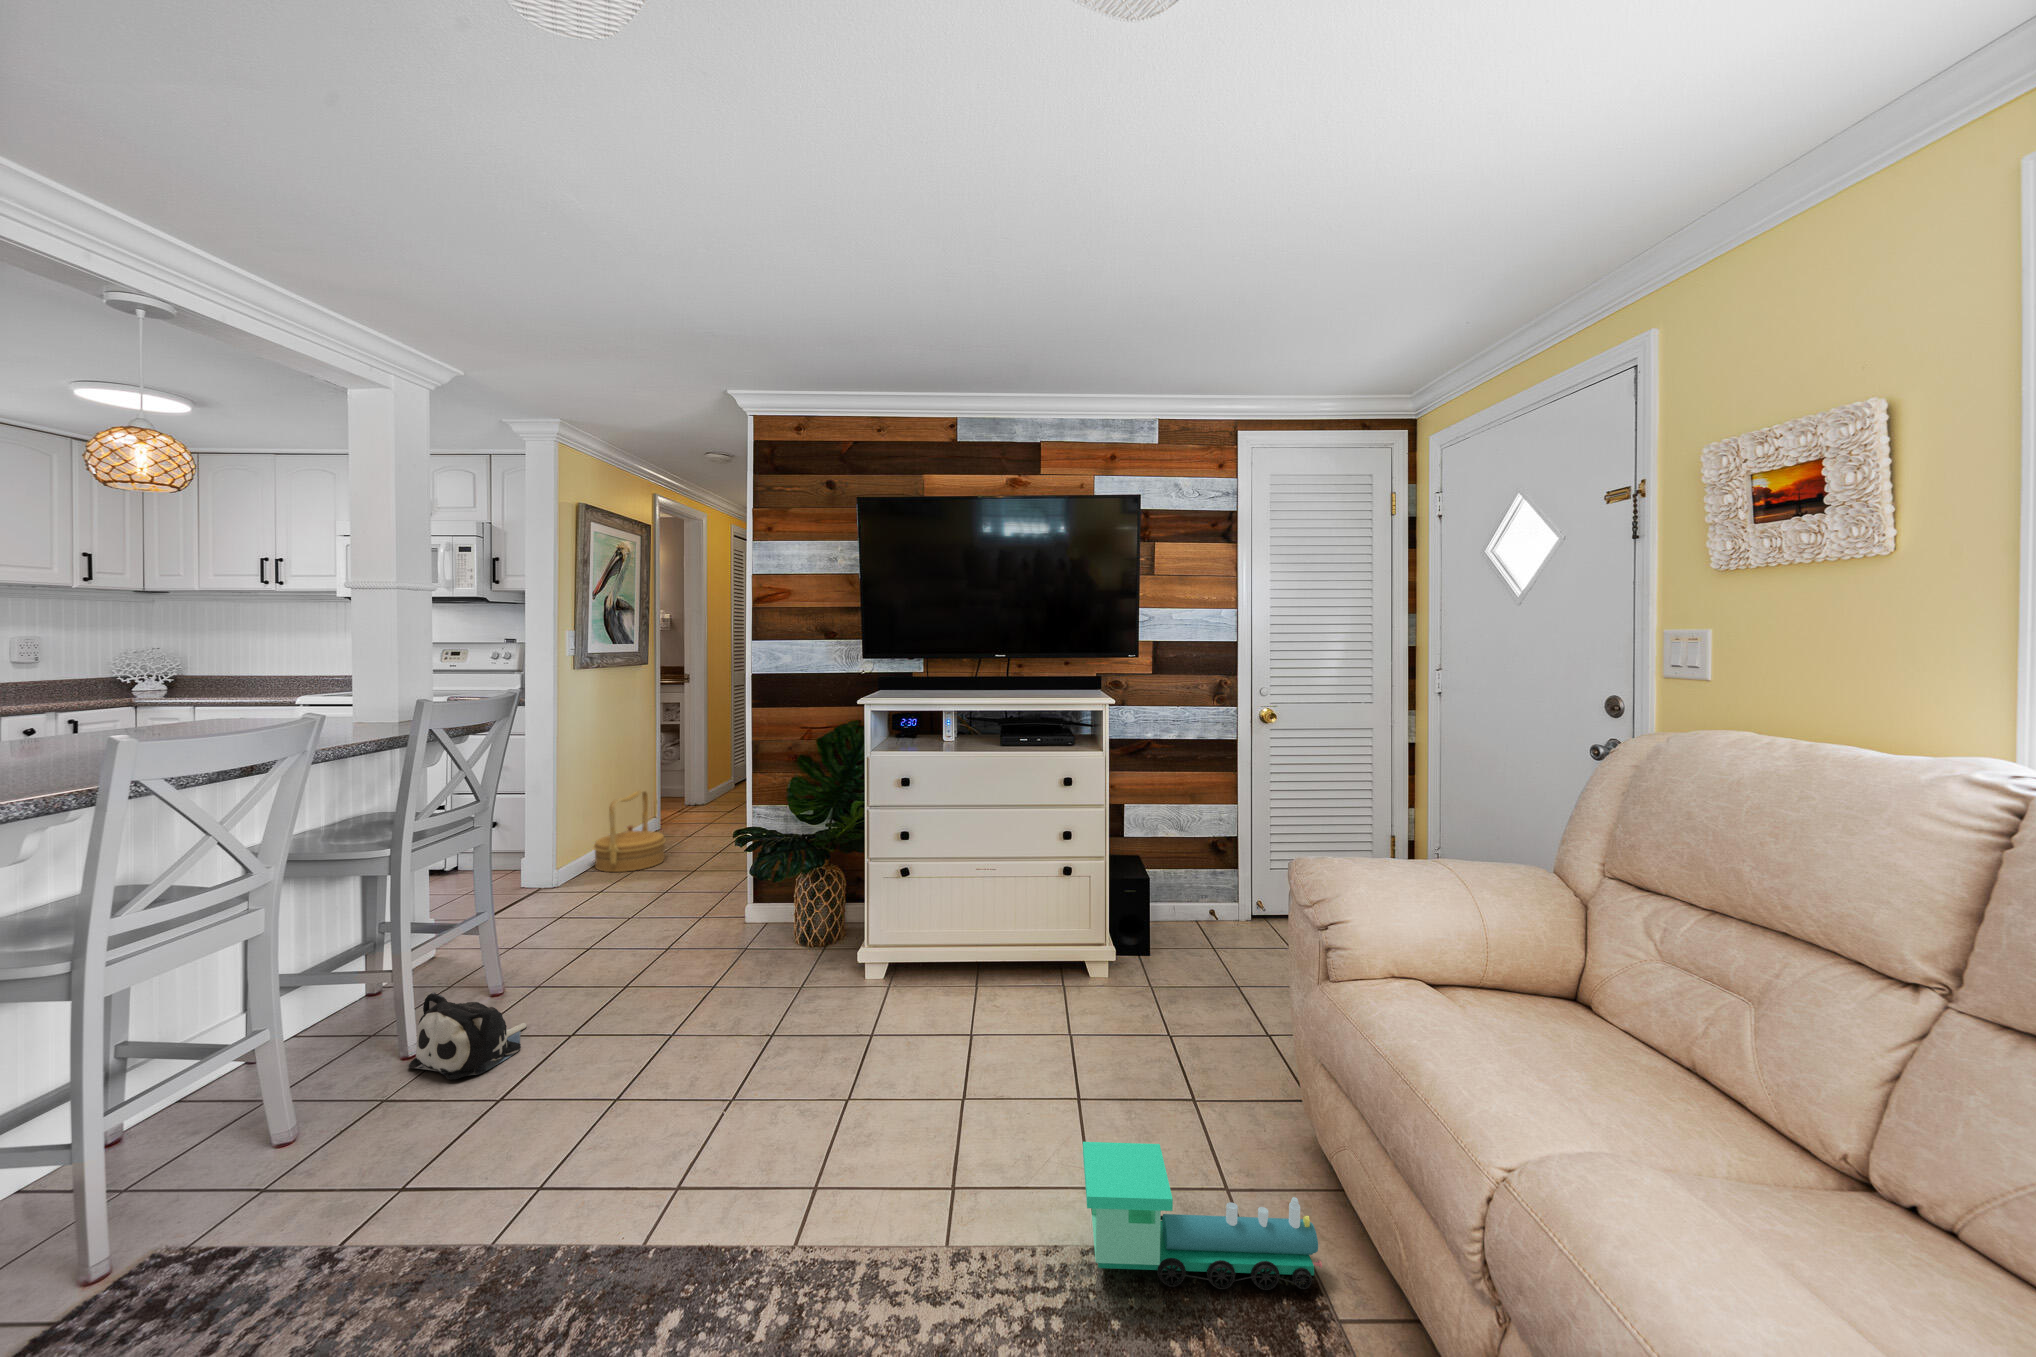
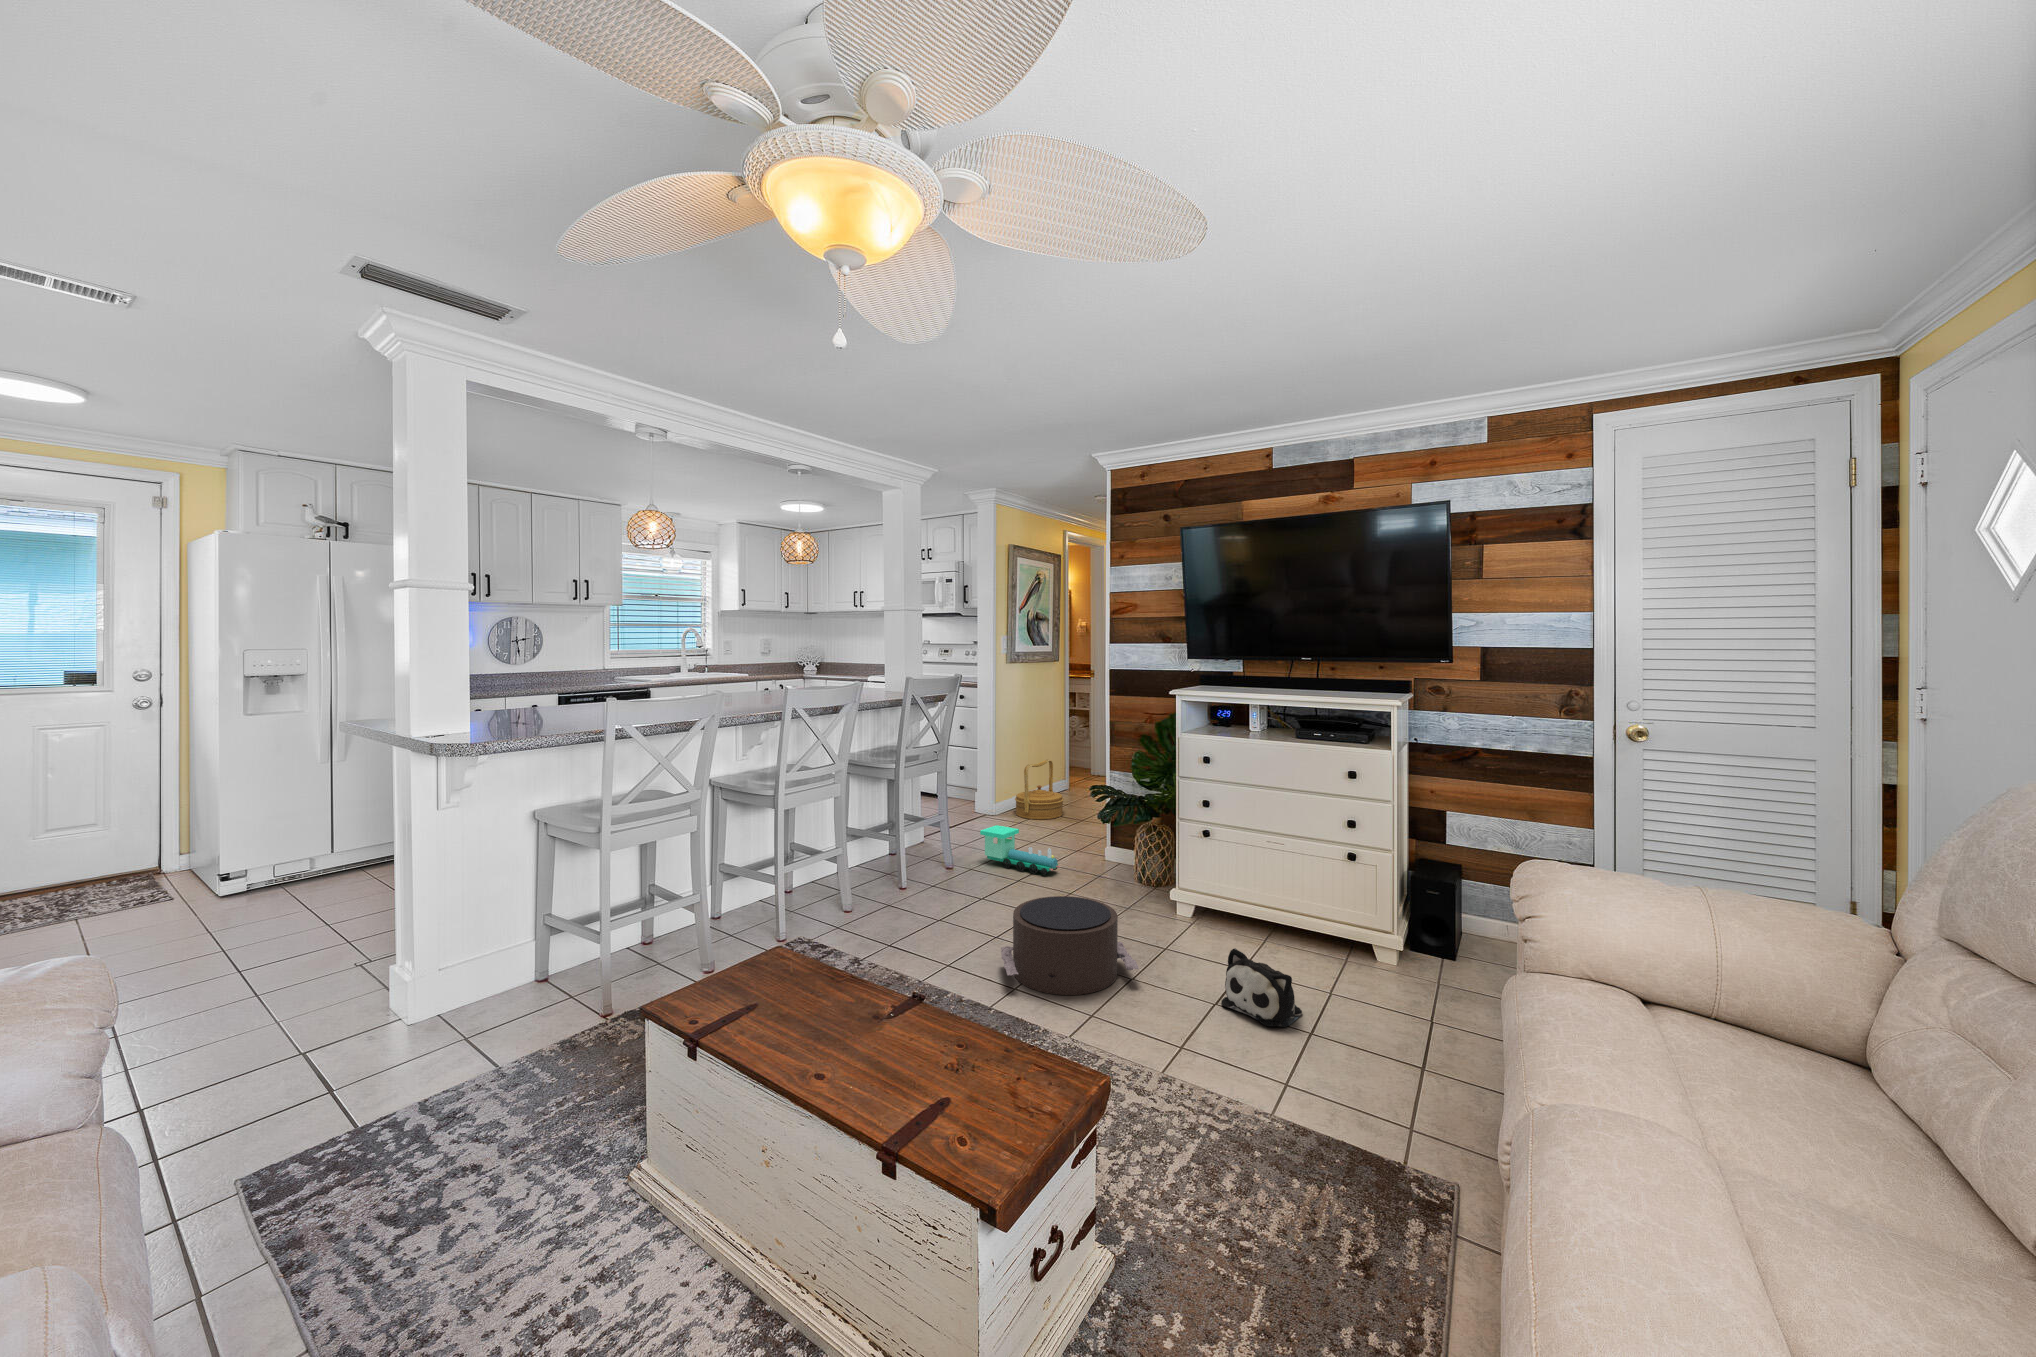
pouf: none [637,989,860,1161] -> present [1001,896,1139,995]
plush toy: present [408,992,527,1079] -> present [1221,948,1302,1027]
toy train: present [1083,1142,1322,1290] -> present [980,825,1060,875]

